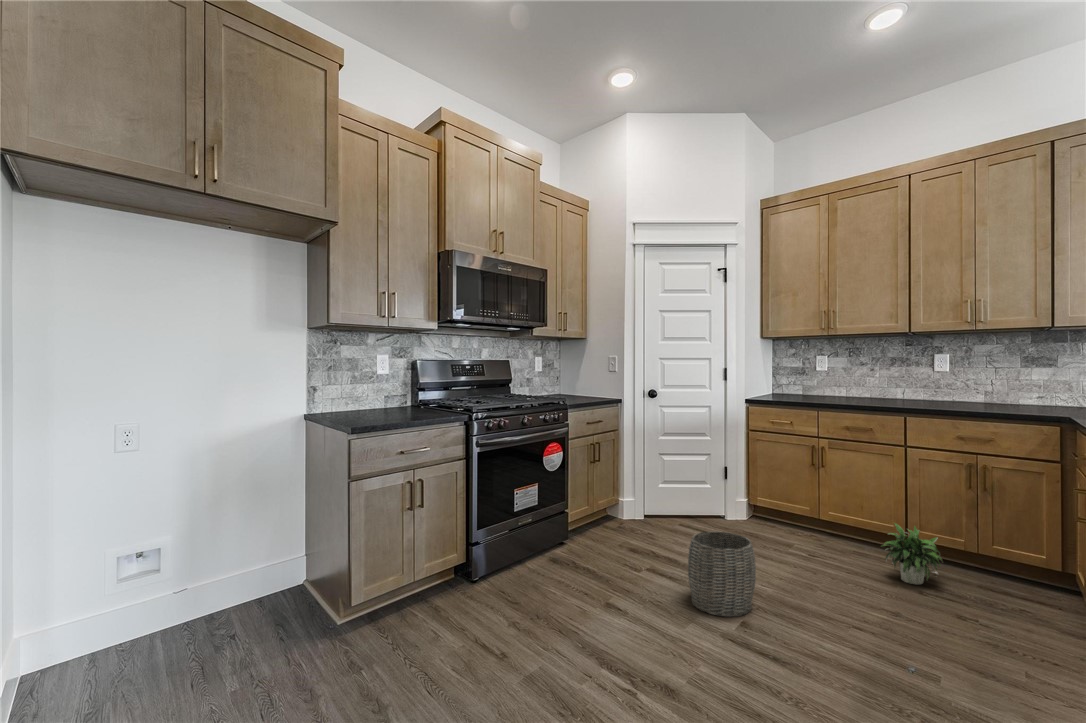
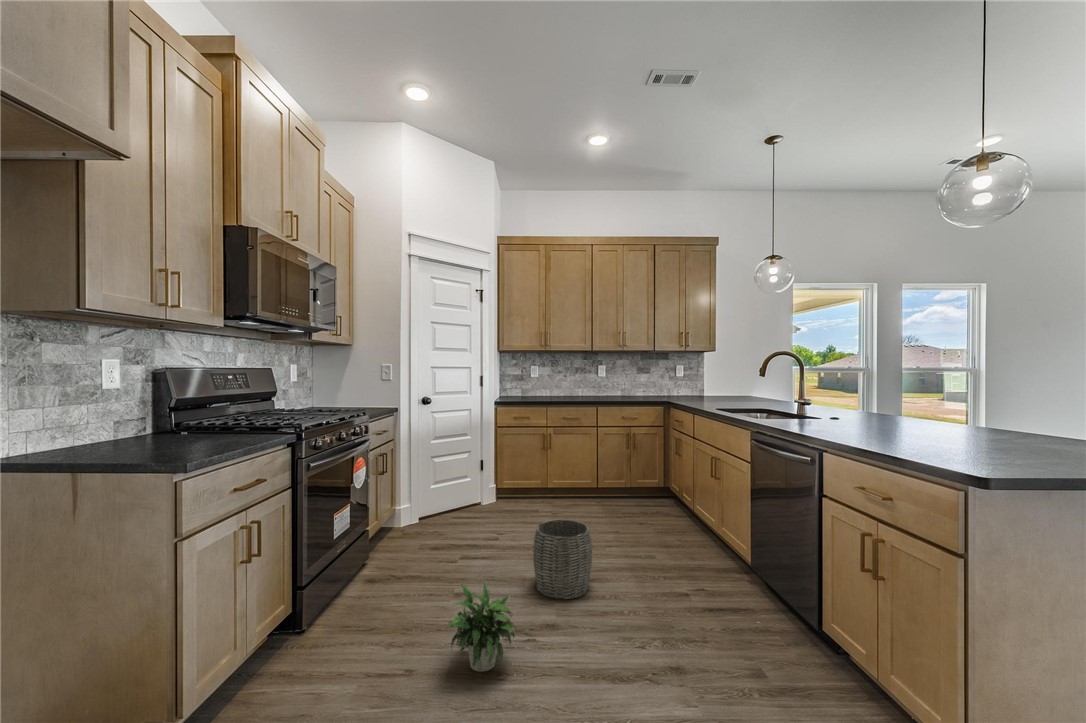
potted plant: present [883,523,942,584] -> present [447,584,516,672]

